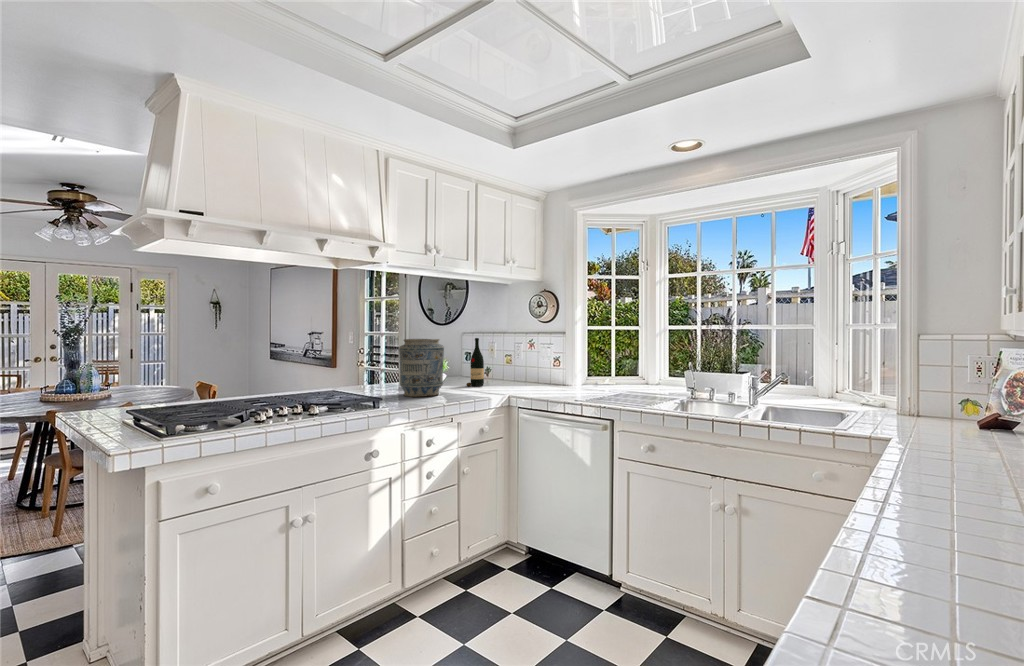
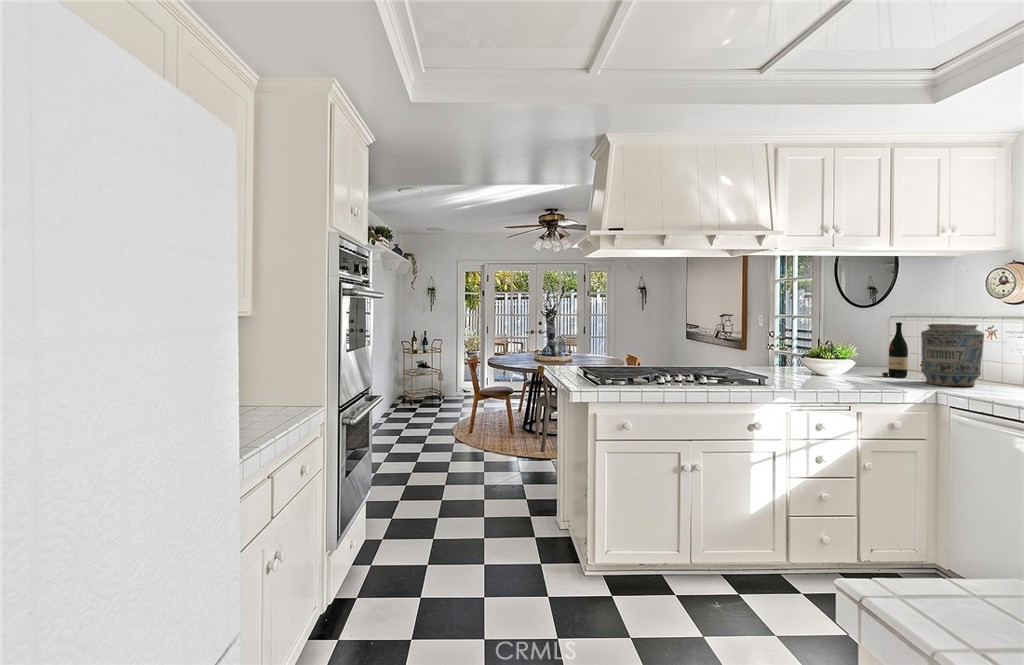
vase: present [399,339,444,397] -> present [921,324,984,386]

